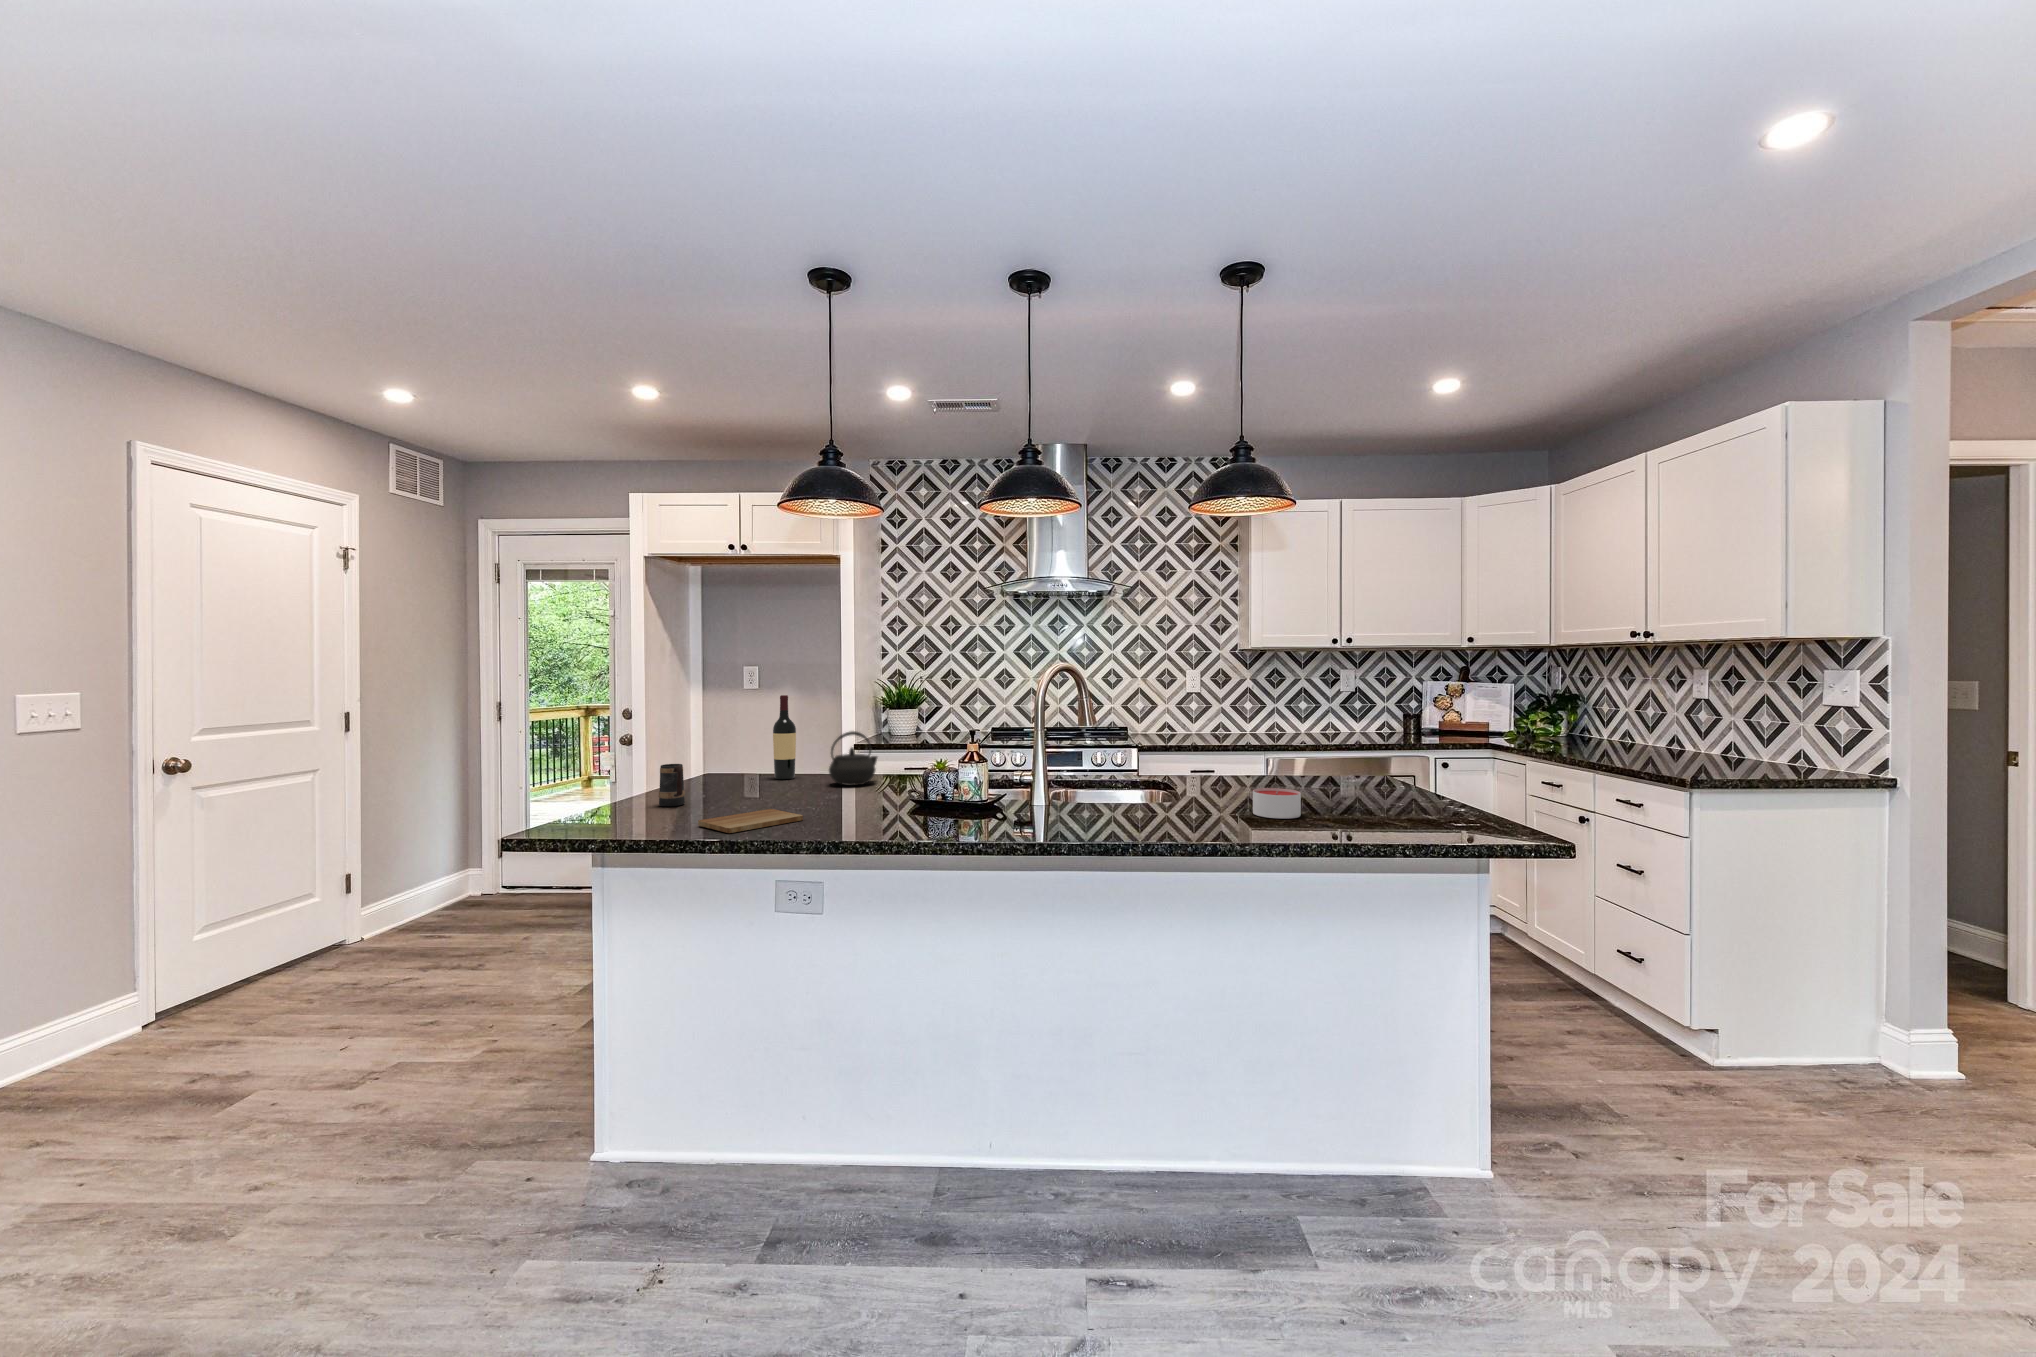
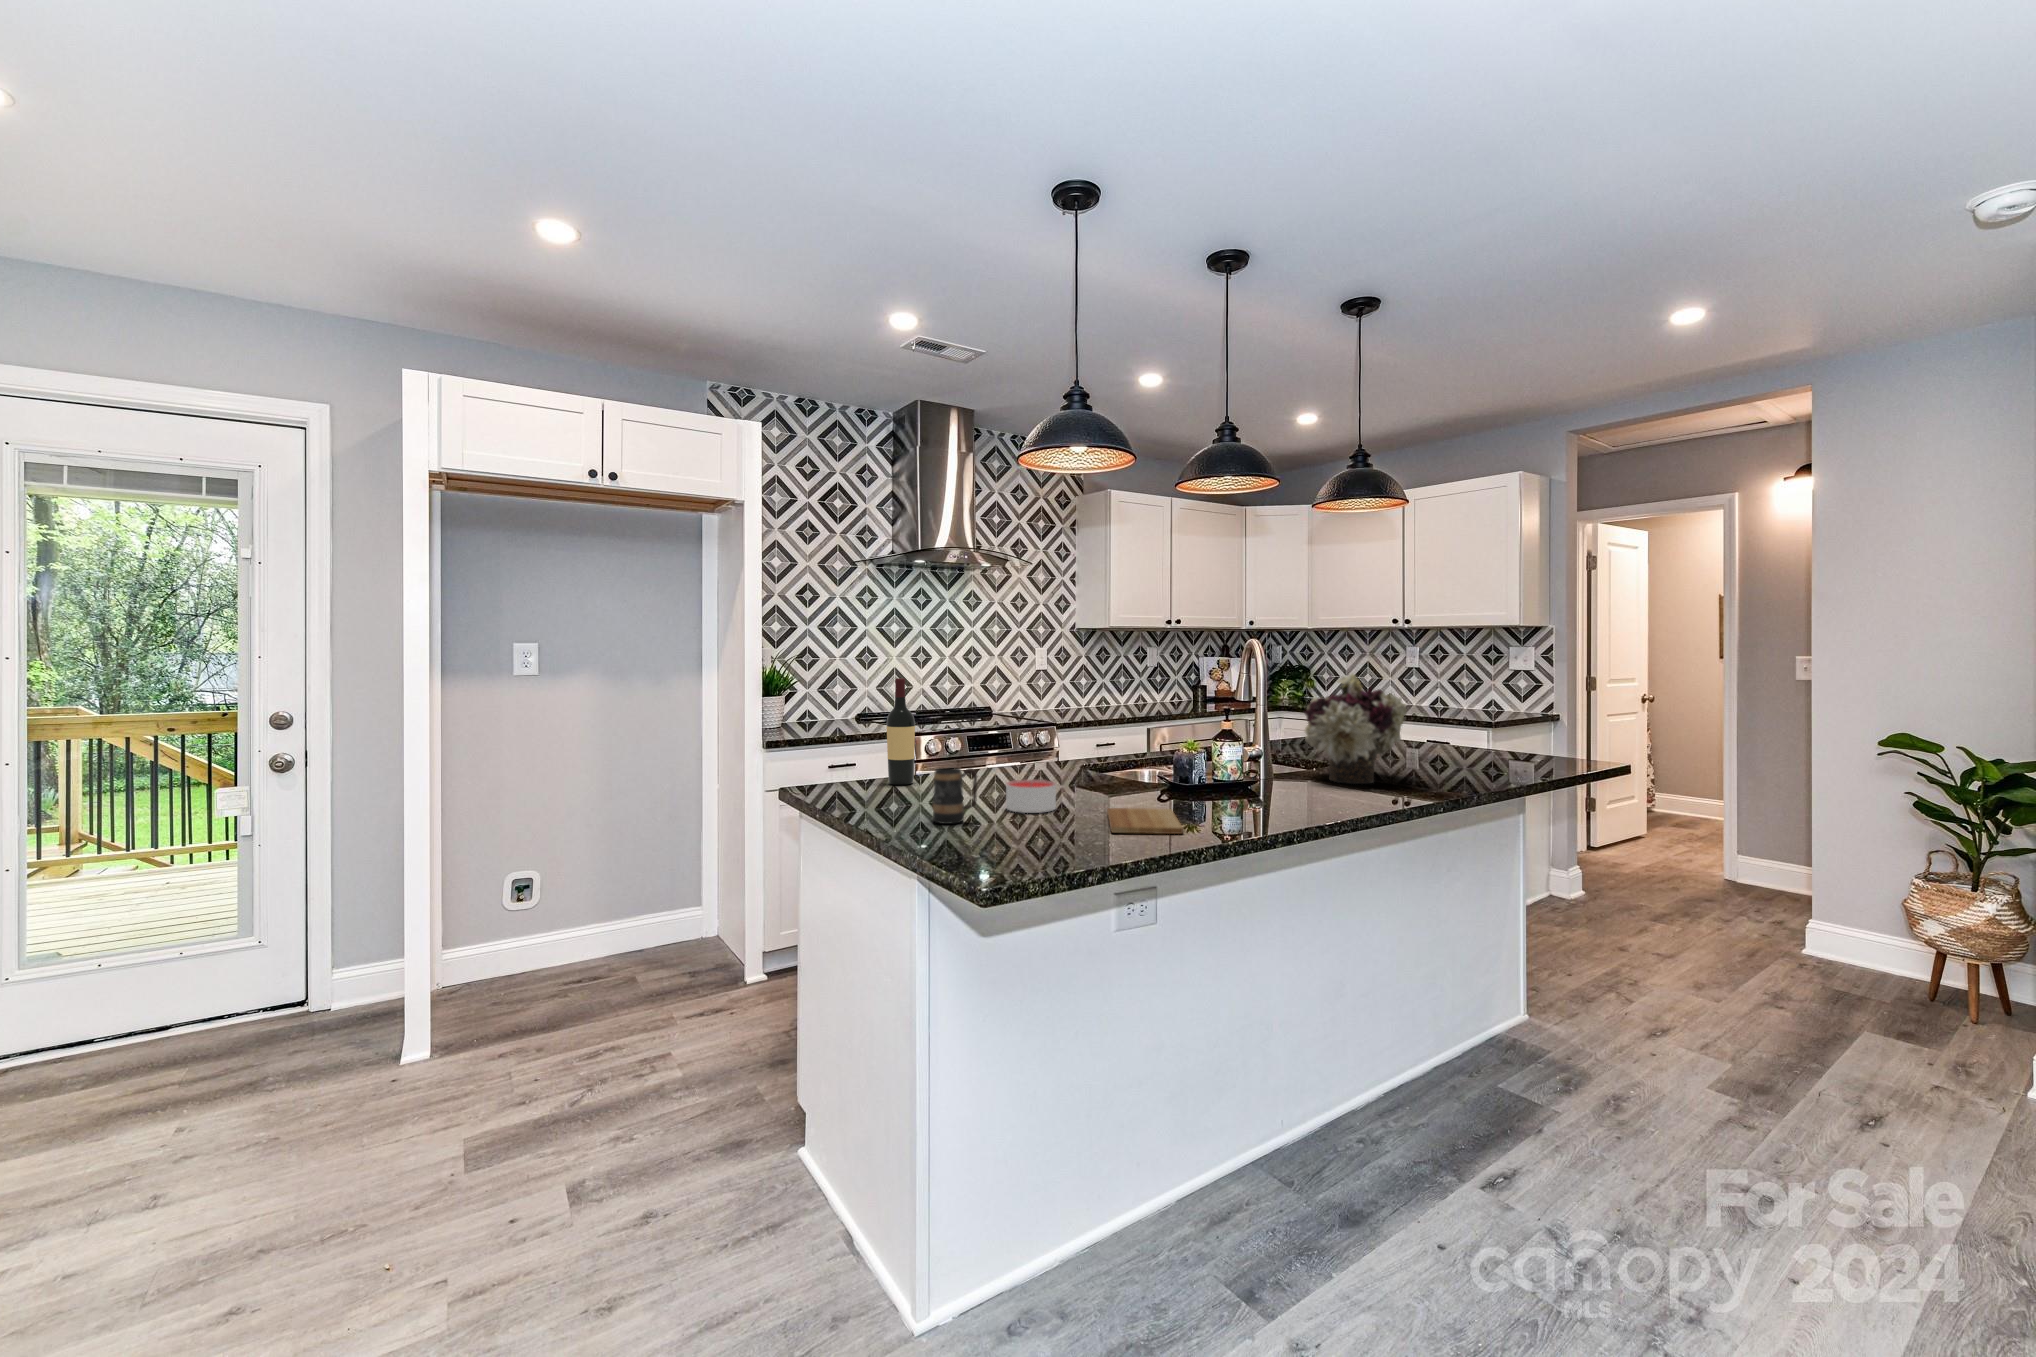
flower arrangement: none [1025,700,1153,820] -> present [1304,673,1407,784]
kettle: present [829,731,877,786] -> none [983,718,1038,782]
candle: present [1253,788,1301,819] -> present [1006,780,1056,813]

